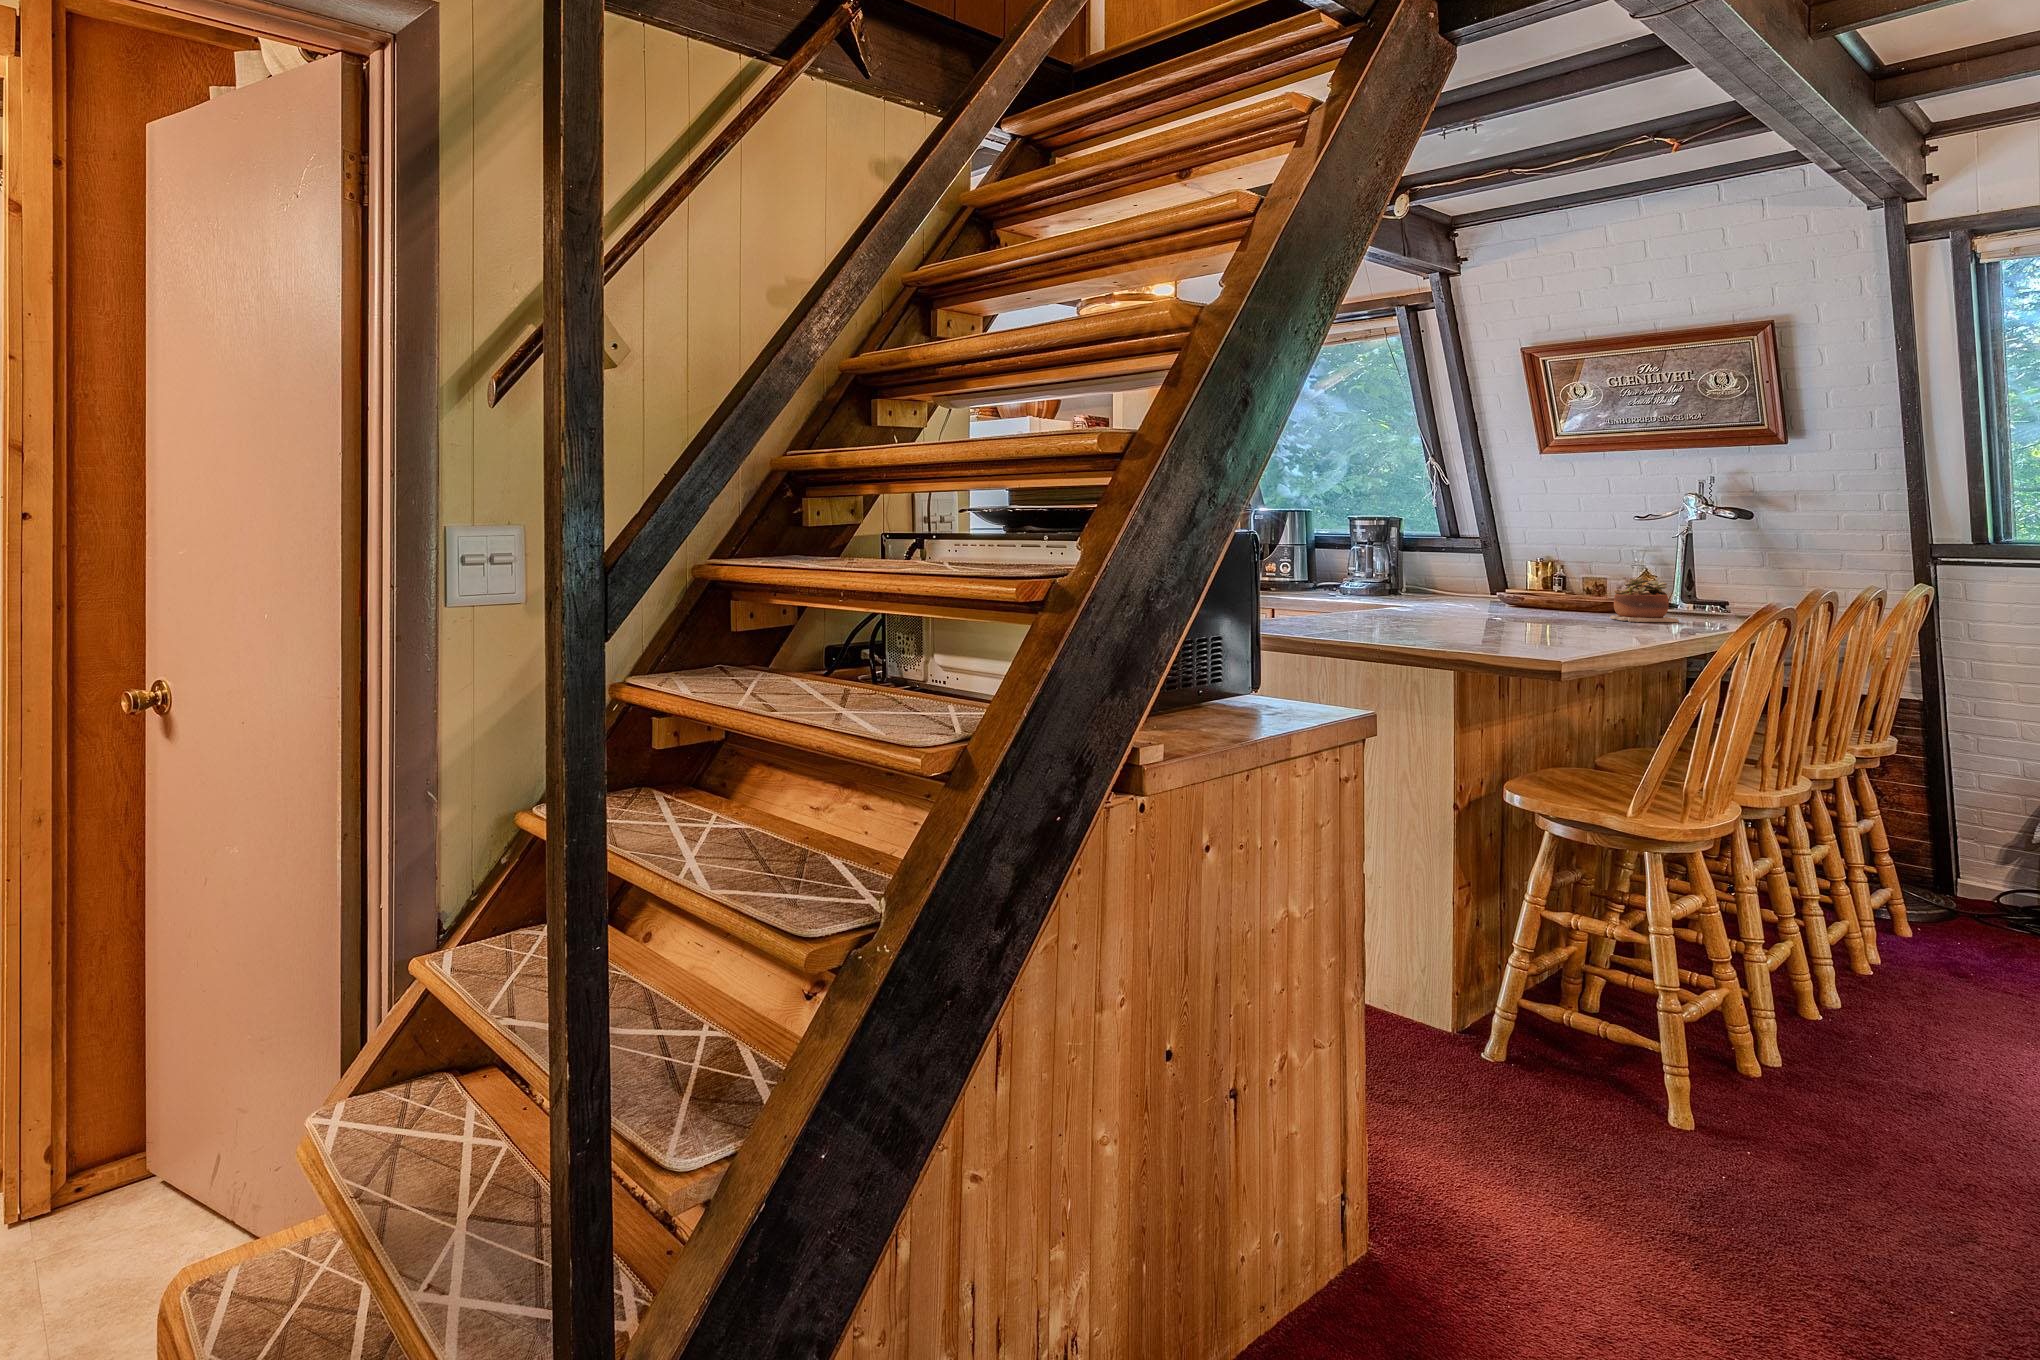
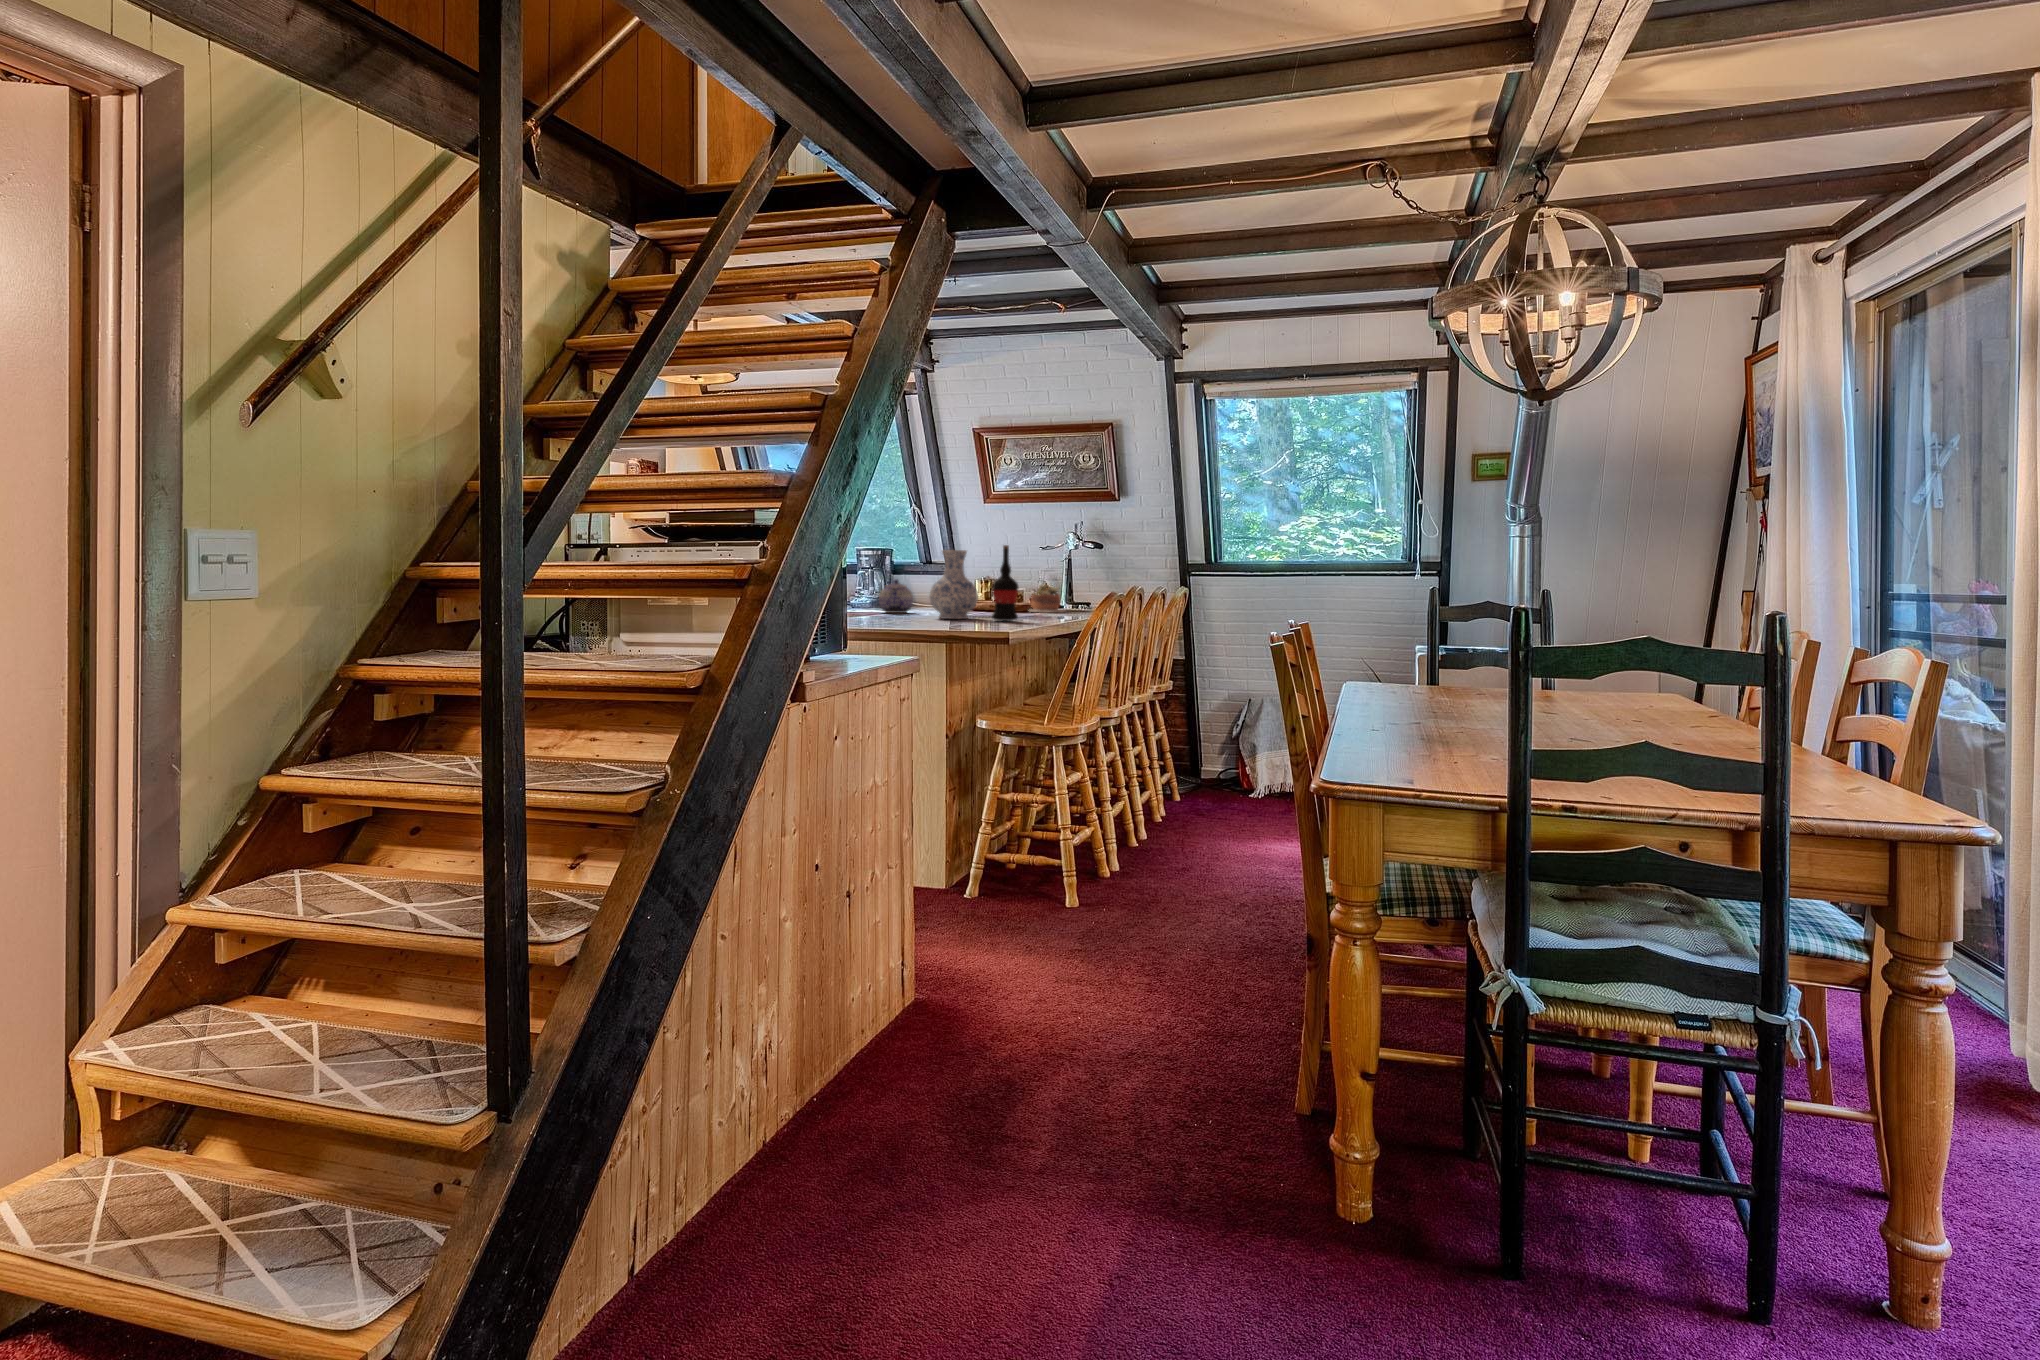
wine bottle: none [1535,523,1584,641] -> present [992,545,1018,621]
vase: none [1432,530,1514,633] -> present [929,550,978,619]
teapot: none [1362,569,1414,617] -> present [879,579,913,613]

